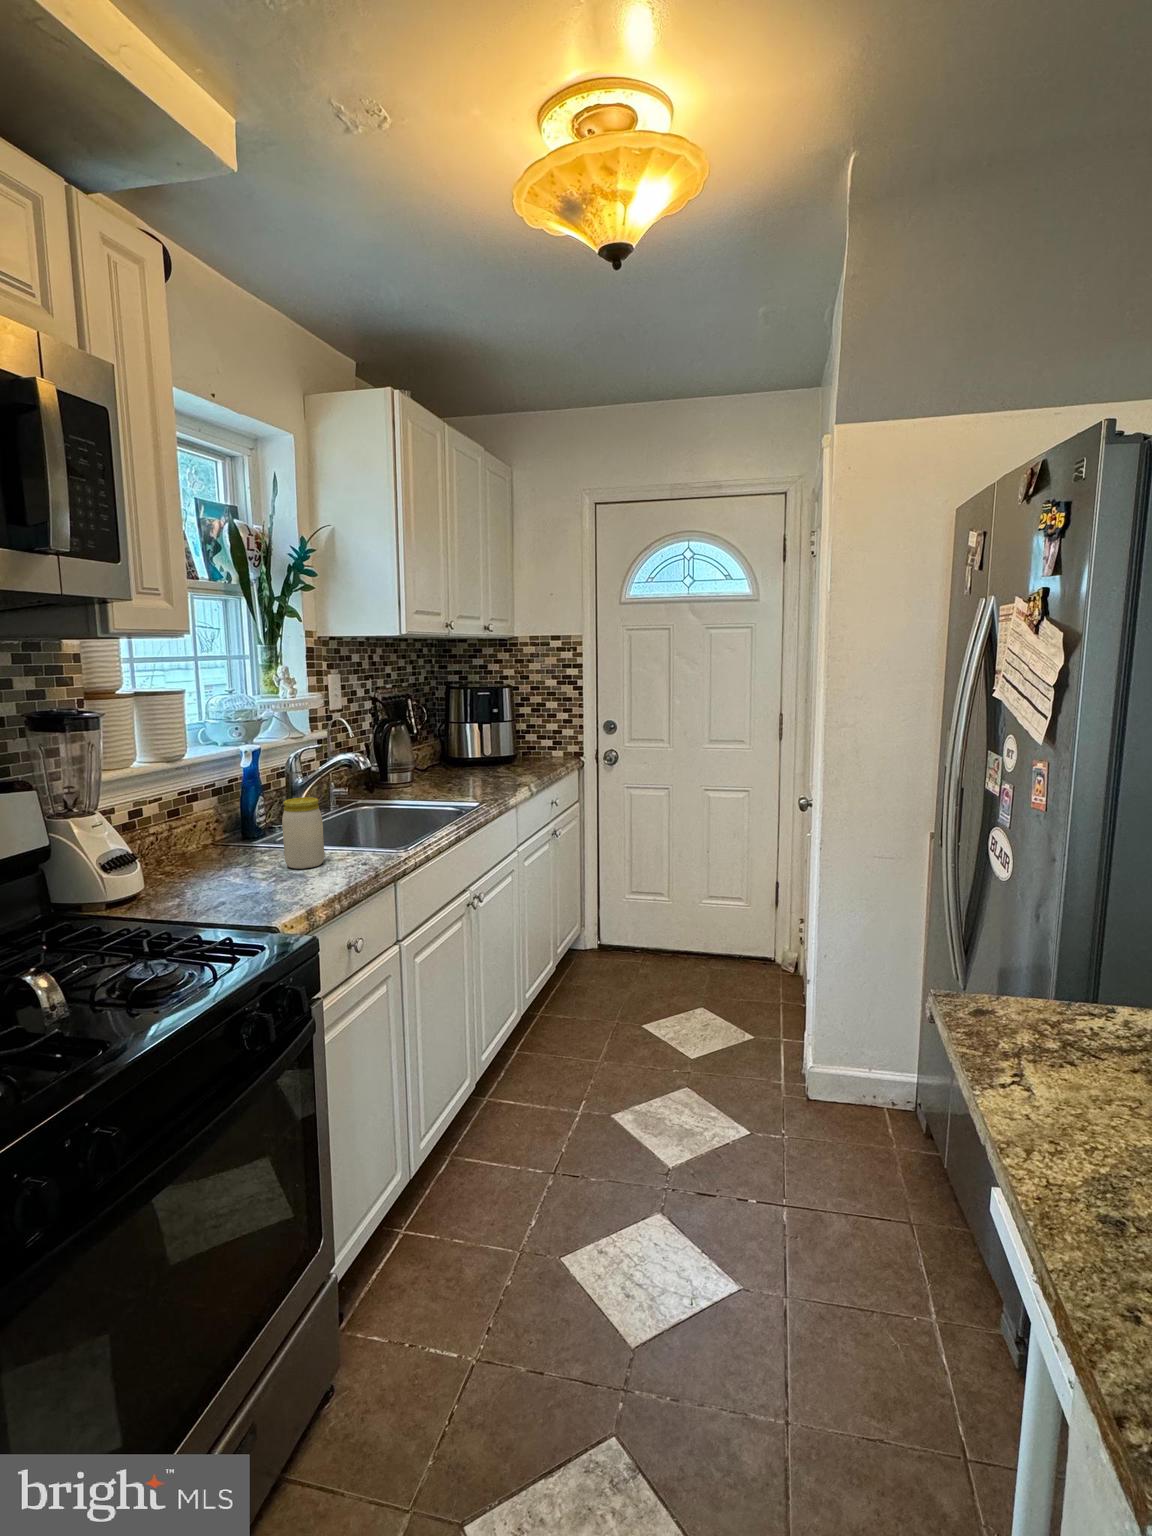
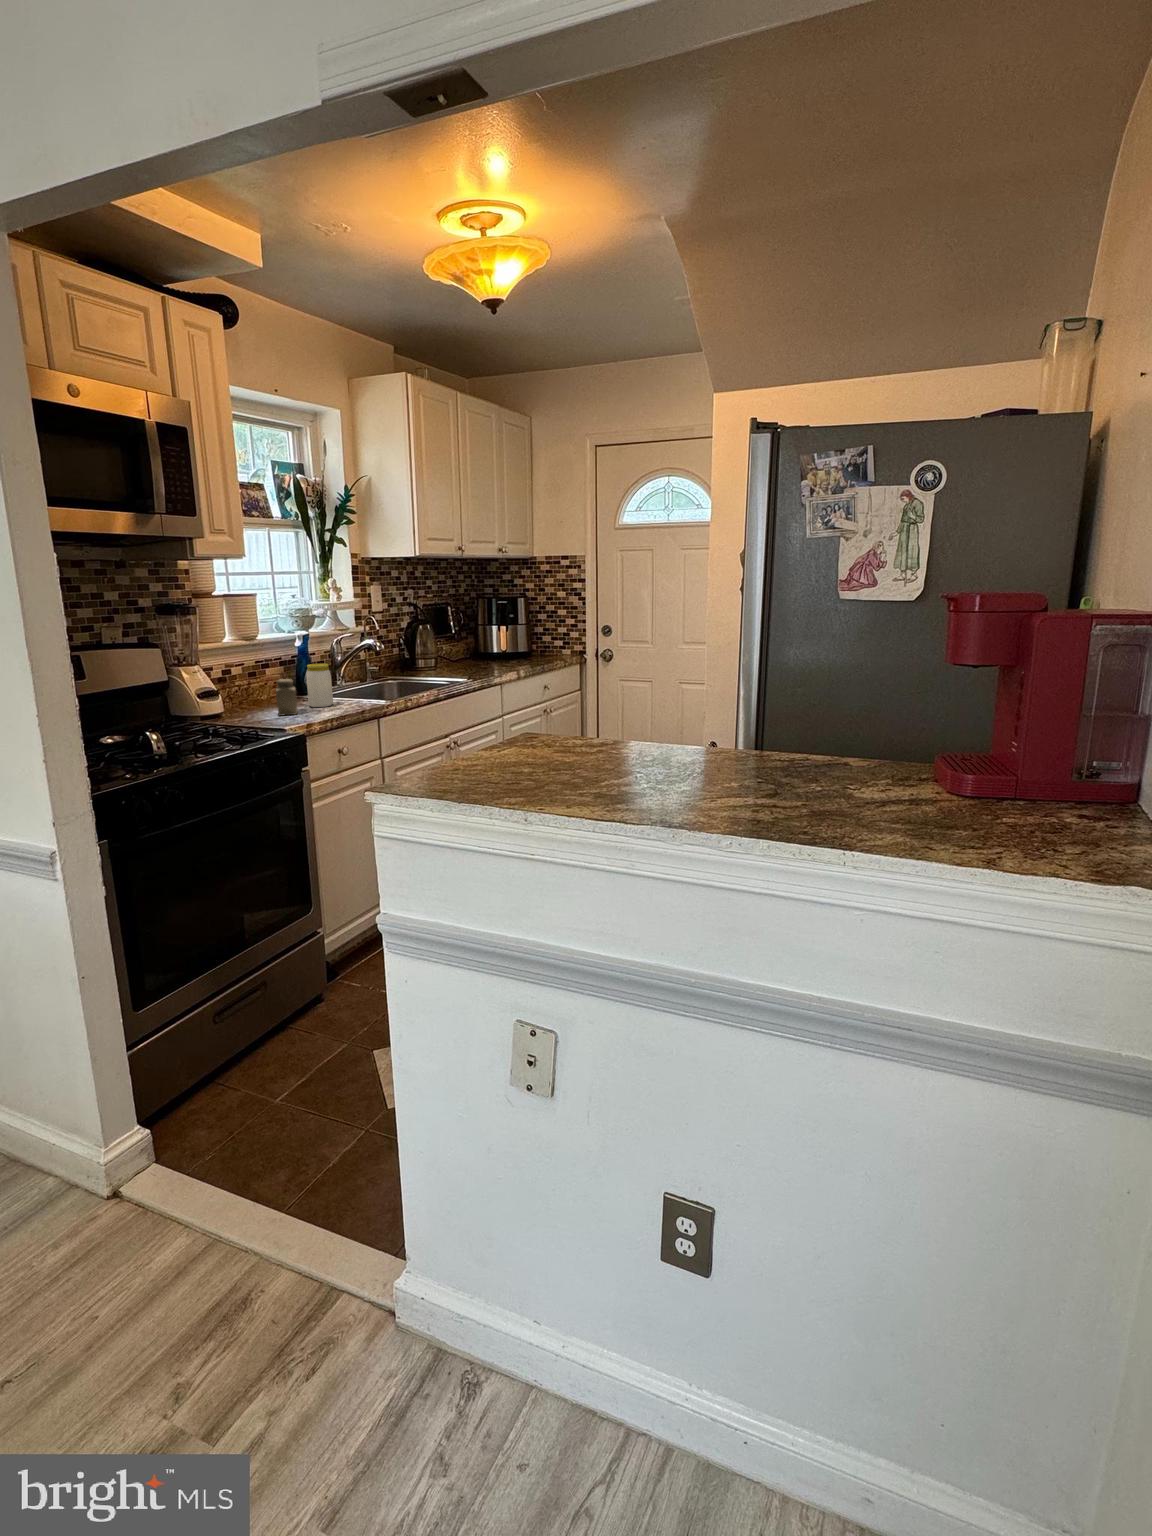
salt shaker: none [240,829,277,892] -> present [276,679,298,716]

